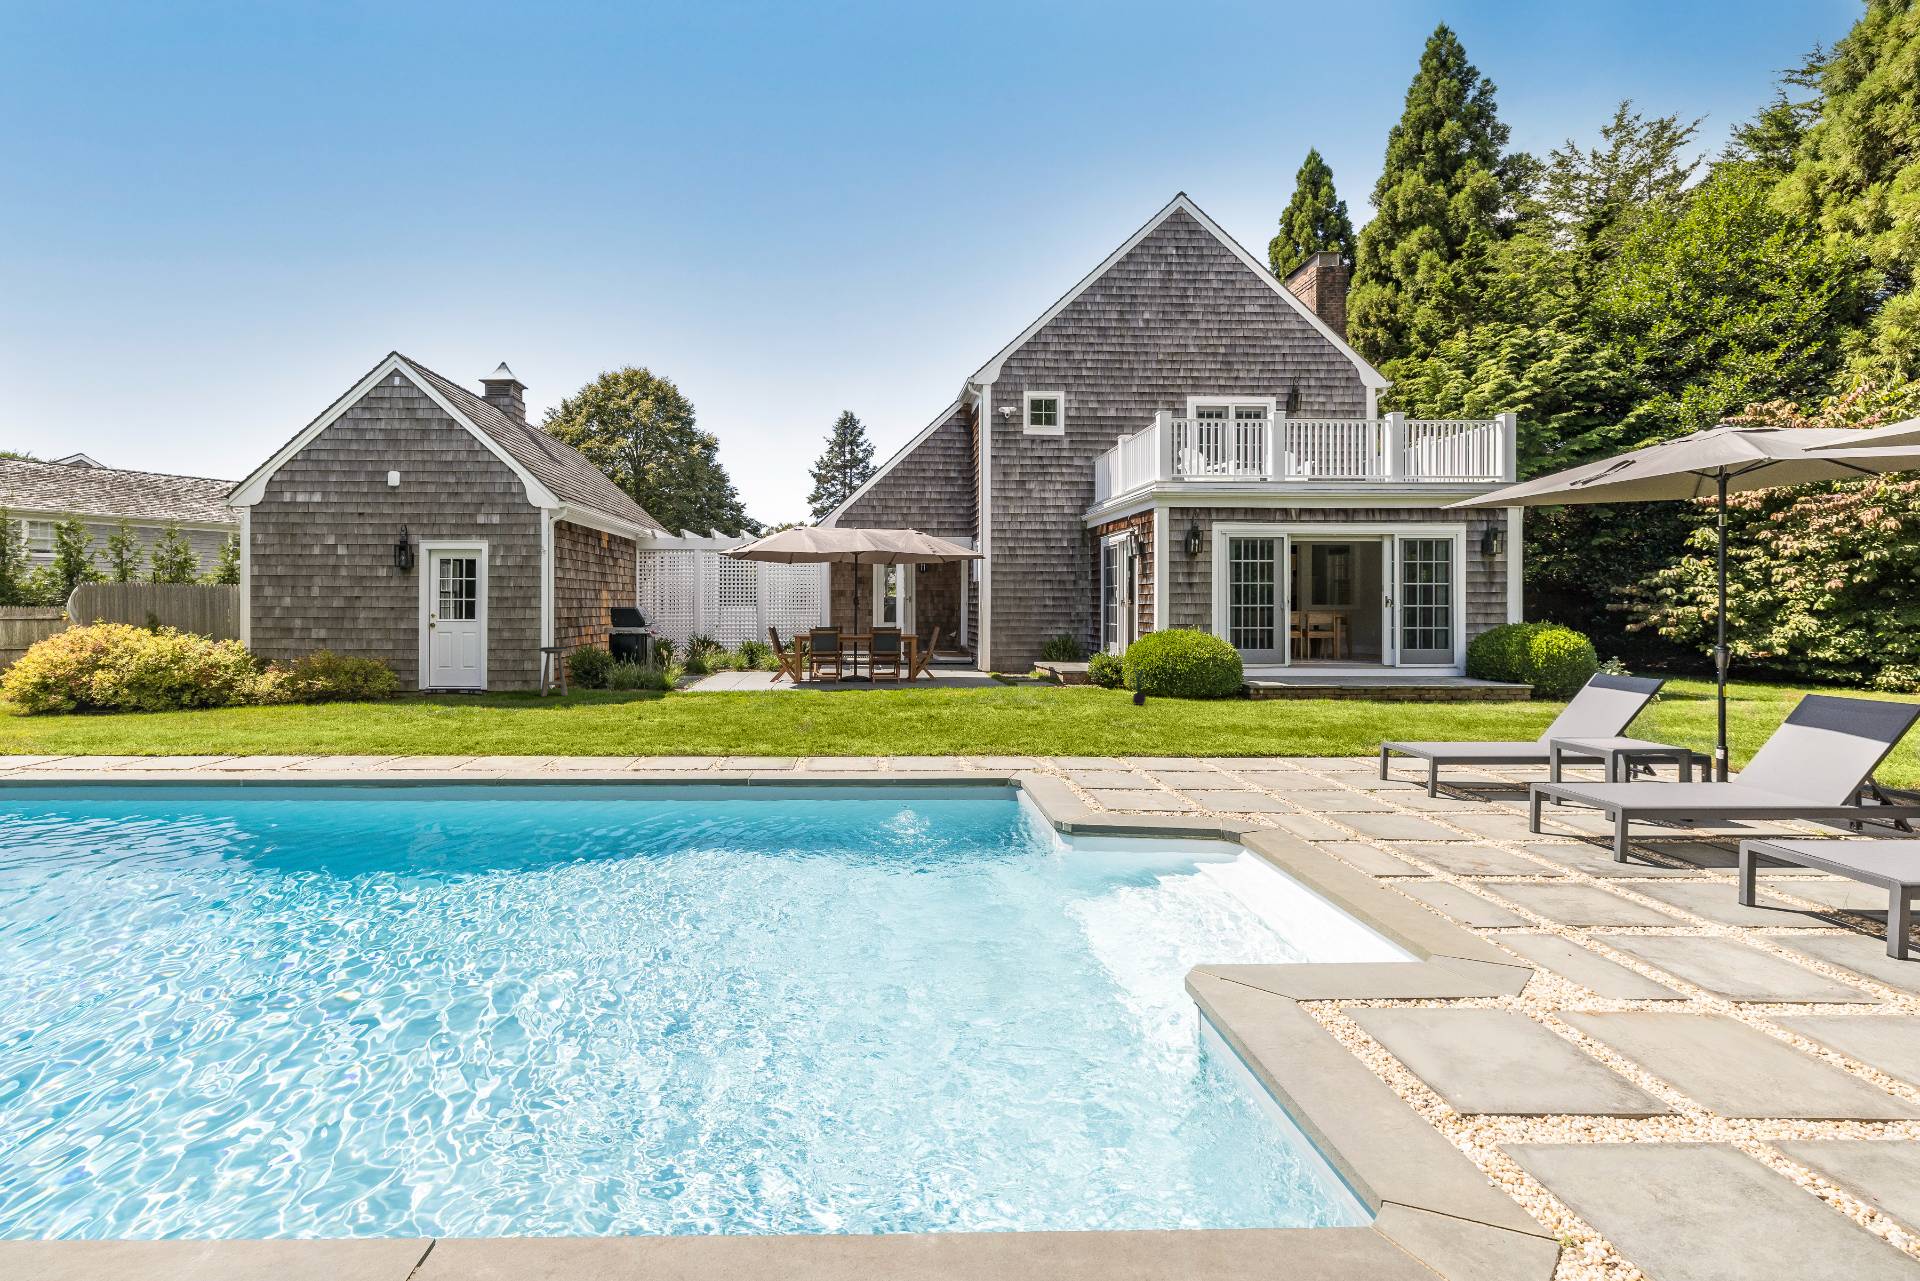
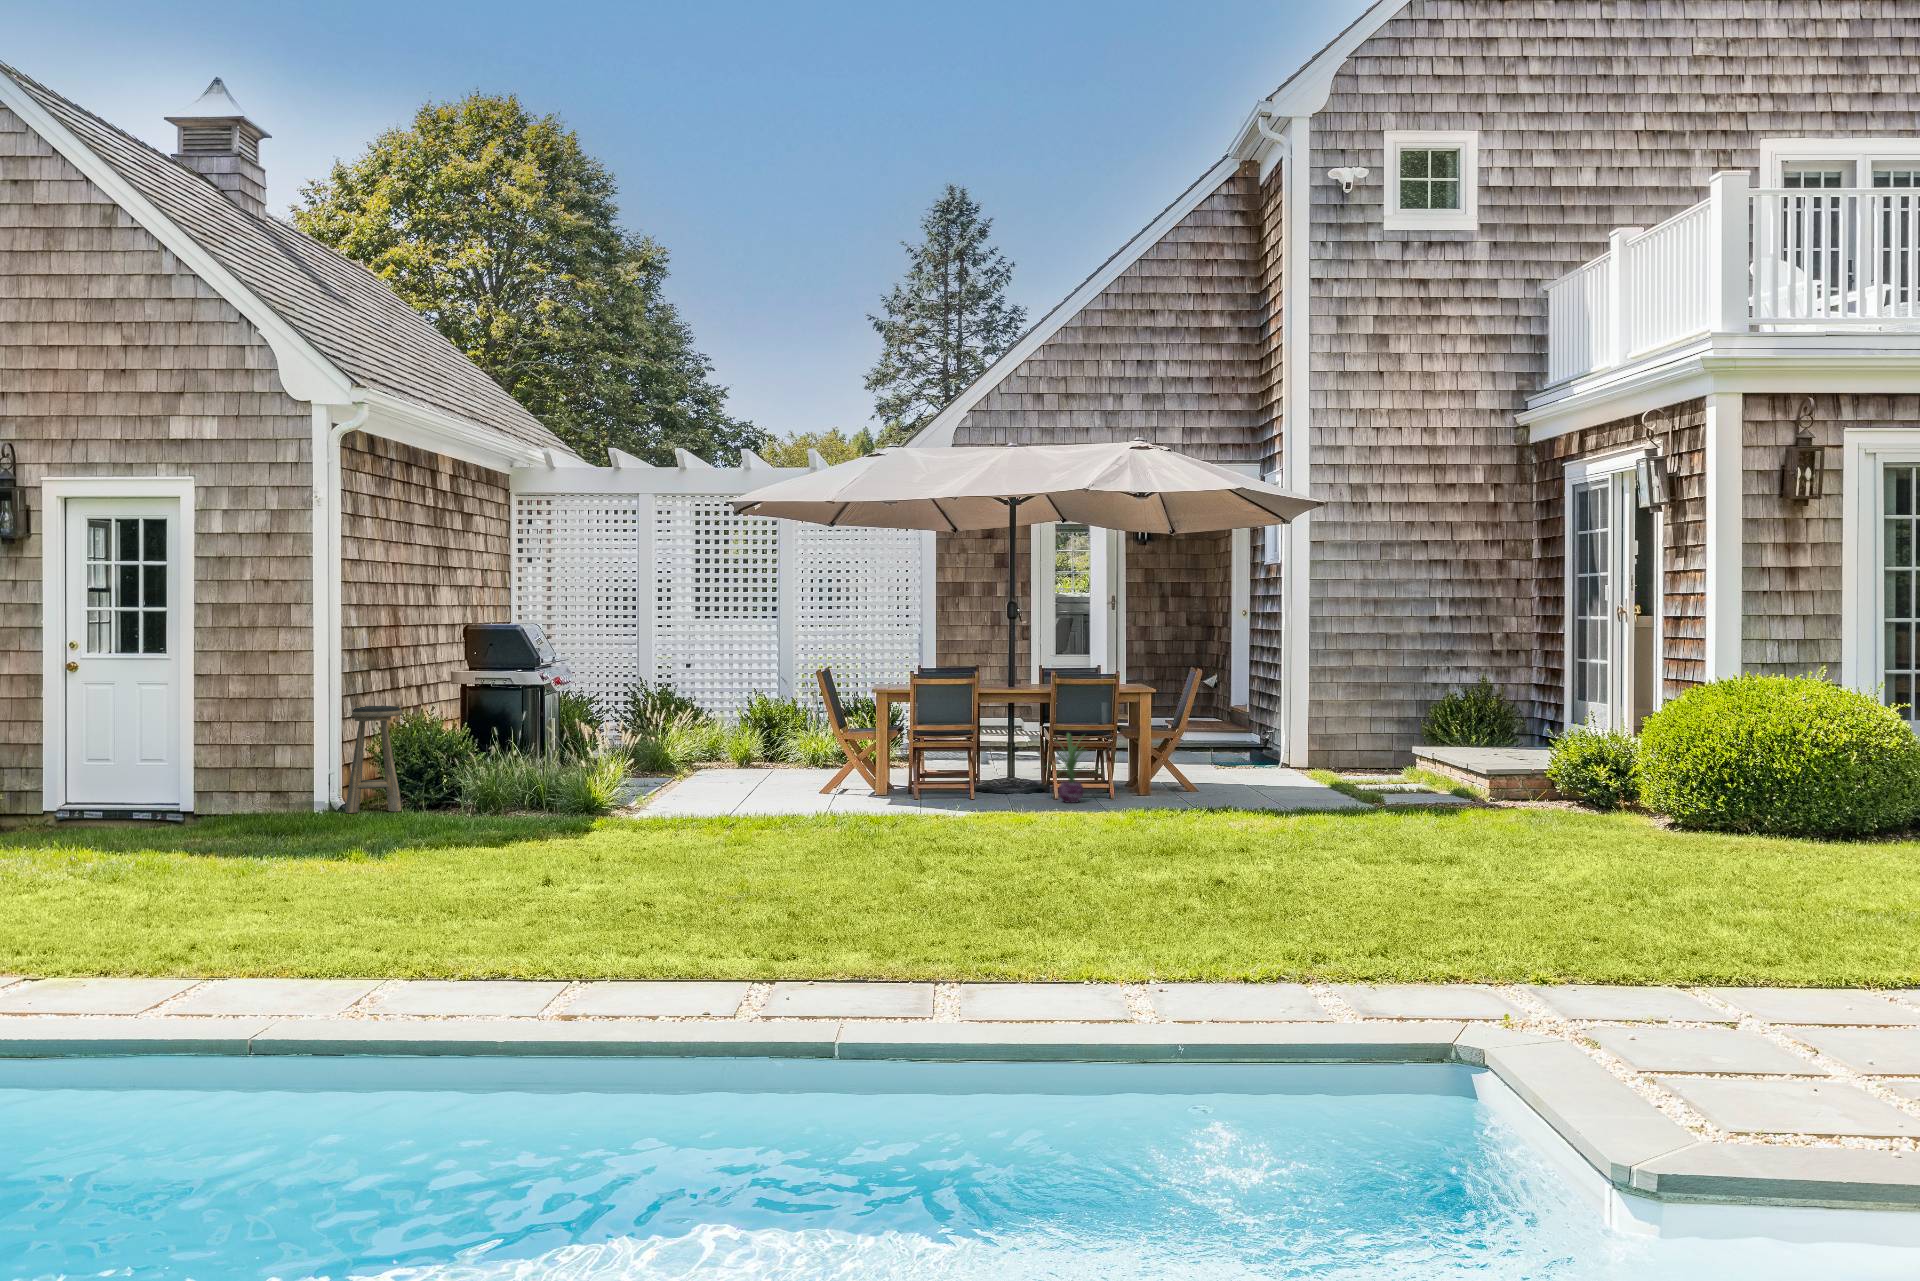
decorative plant: present [1131,669,1146,705] -> present [1048,733,1099,803]

